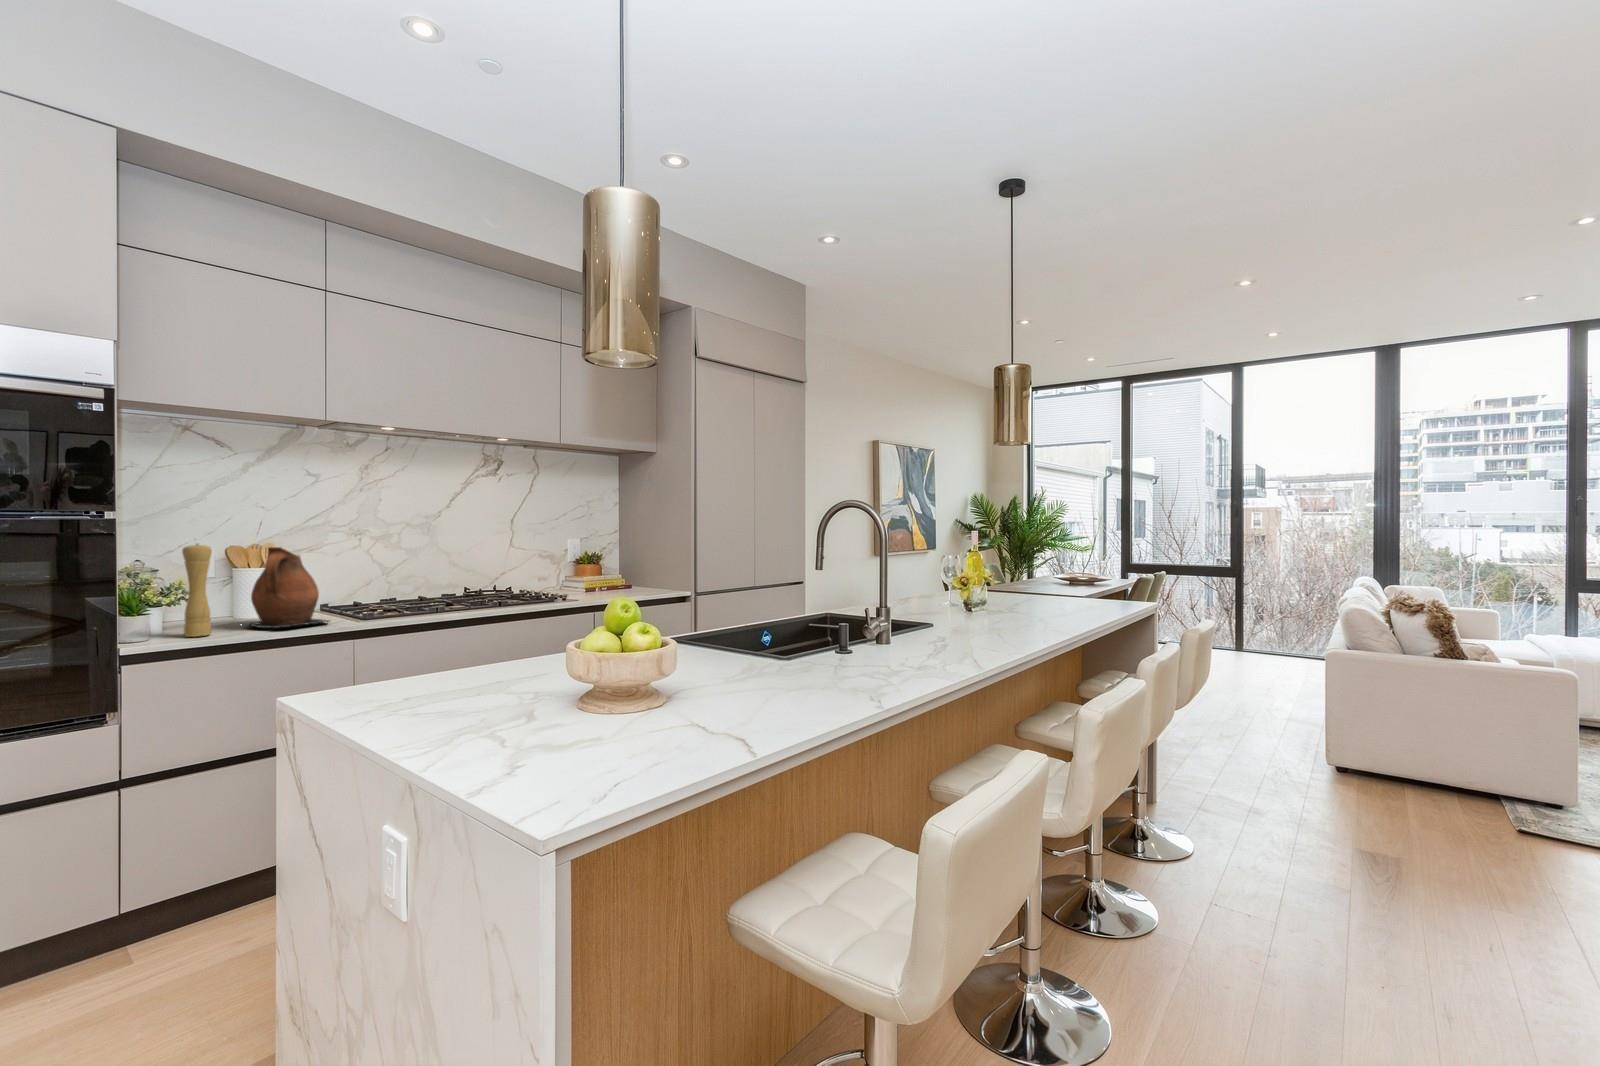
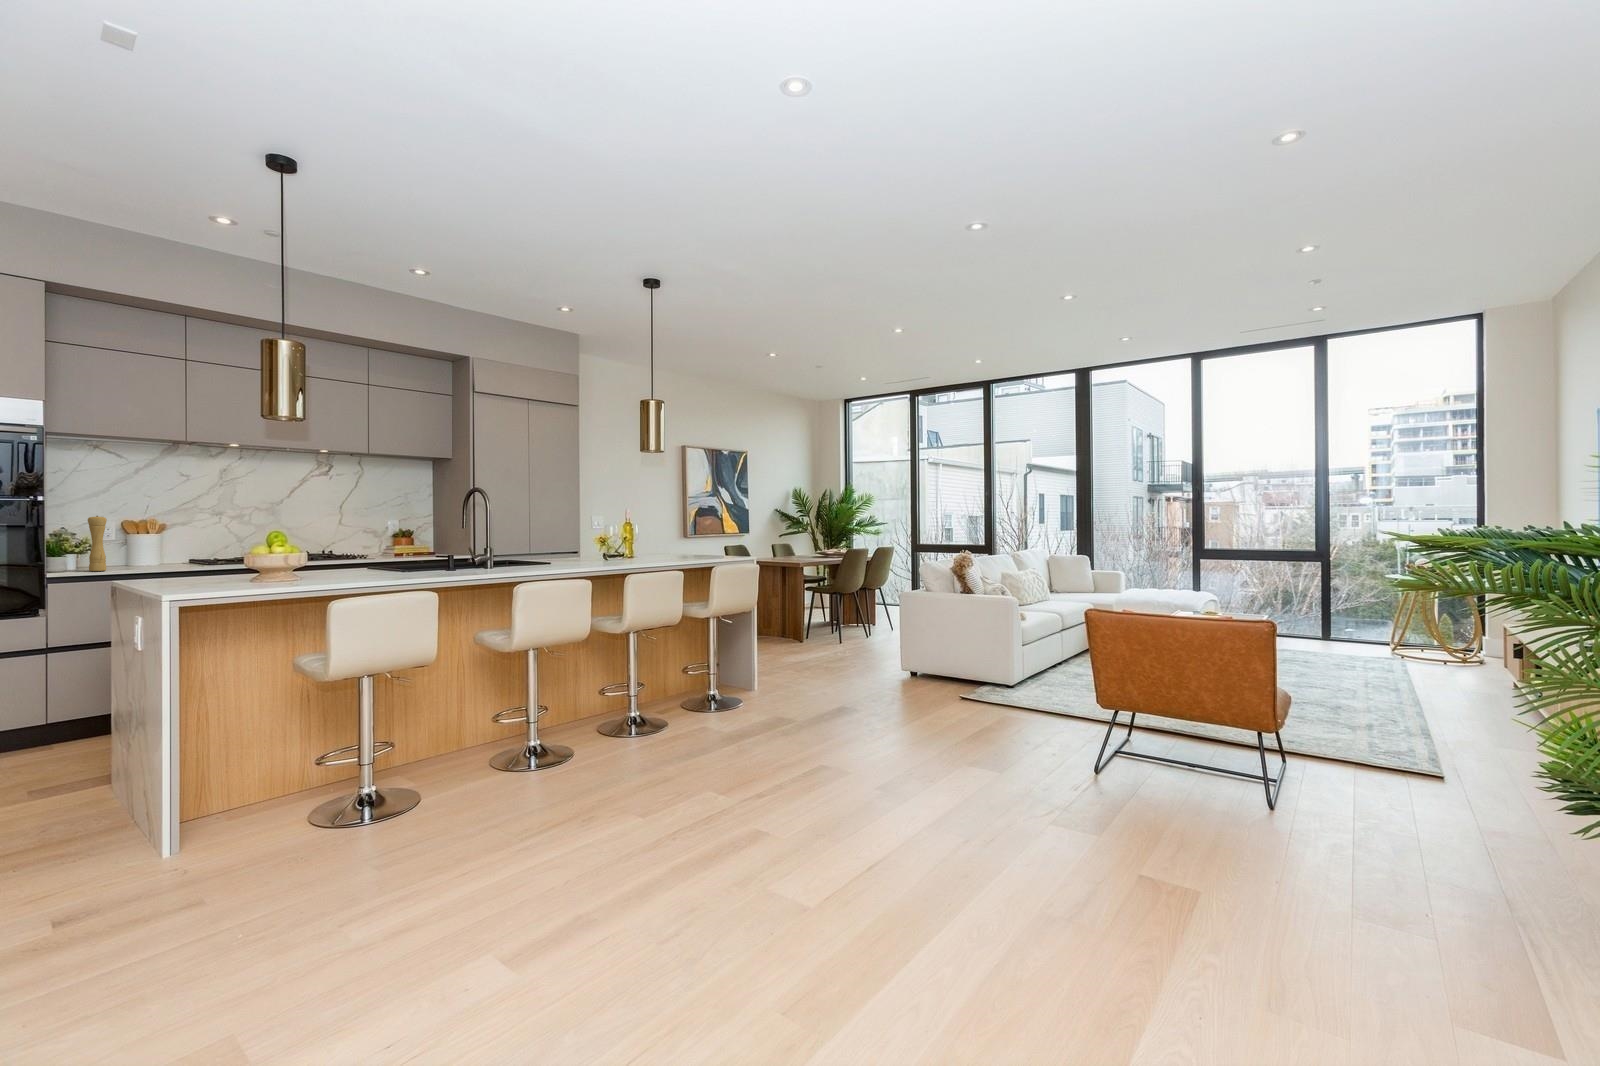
ceramic pitcher: present [247,547,329,628] -> none [127,519,187,568]

